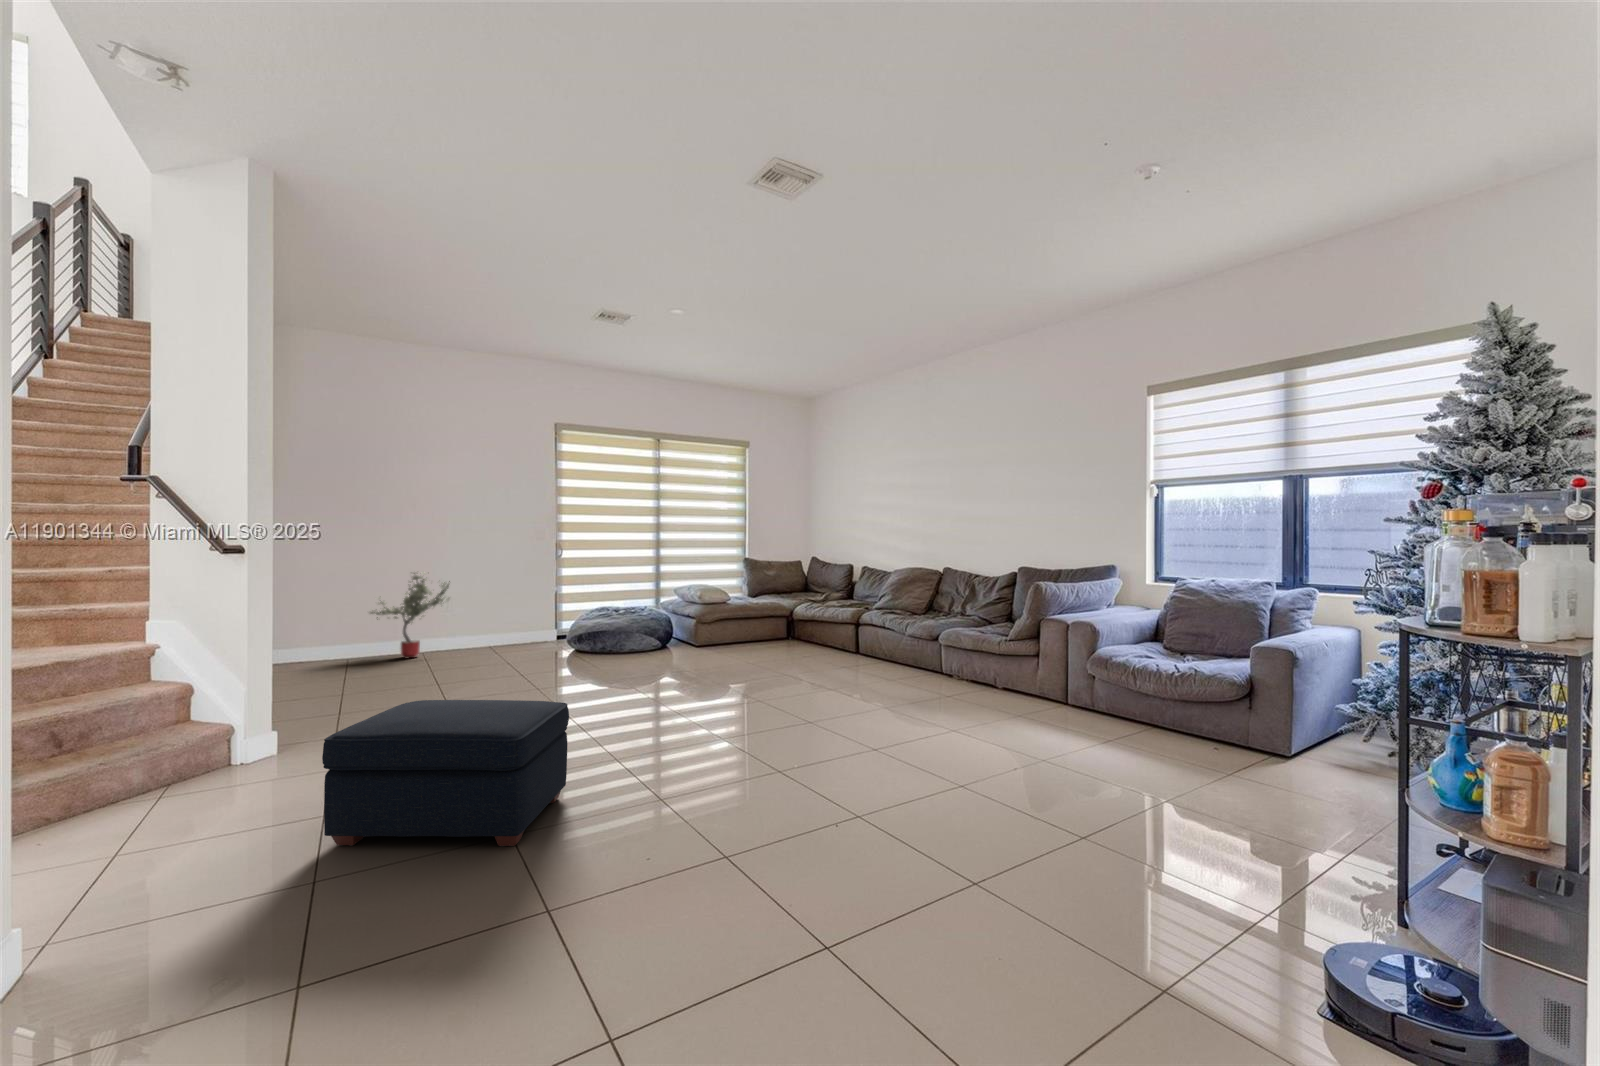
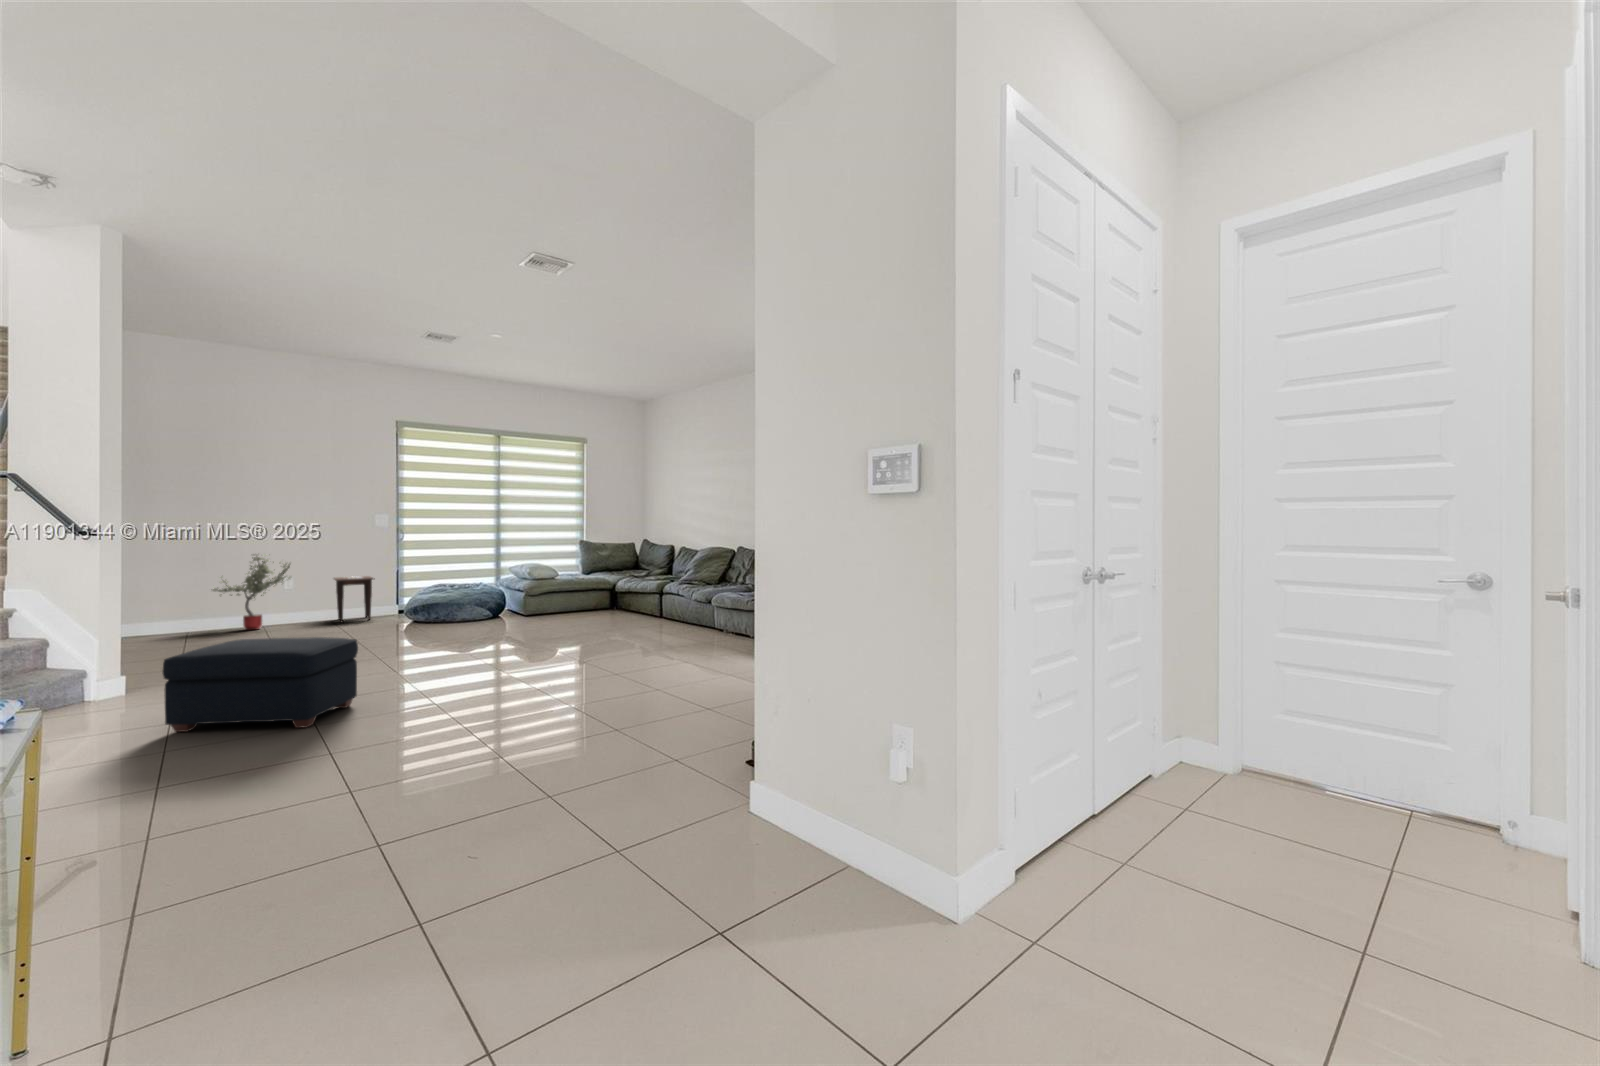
side table: none [490,597,535,650] -> present [334,576,375,622]

